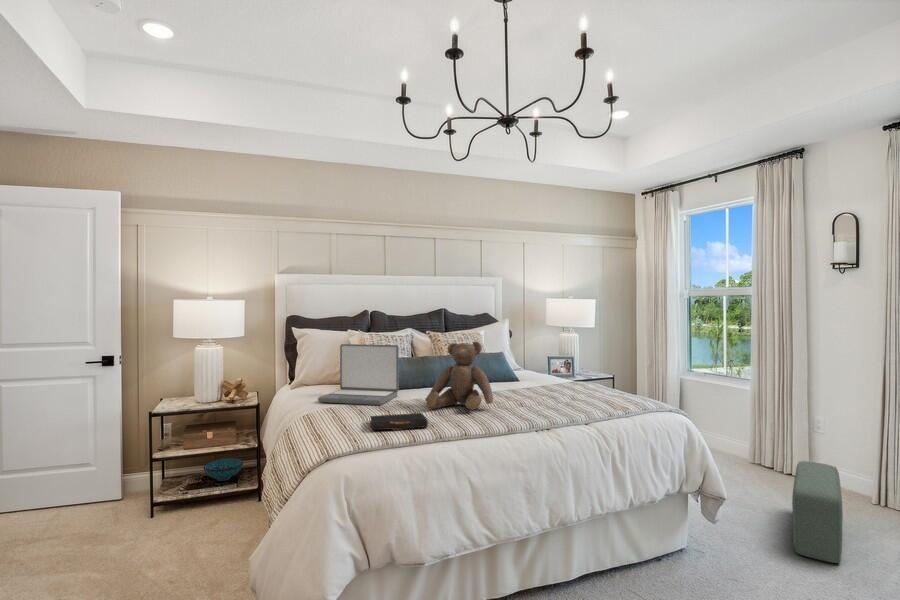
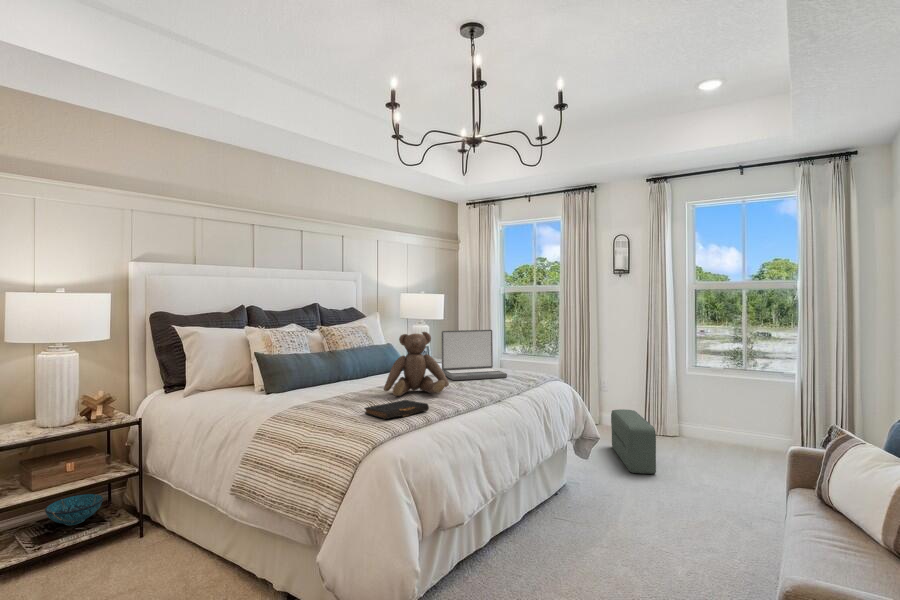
laptop: present [318,344,399,405] -> present [442,330,507,380]

